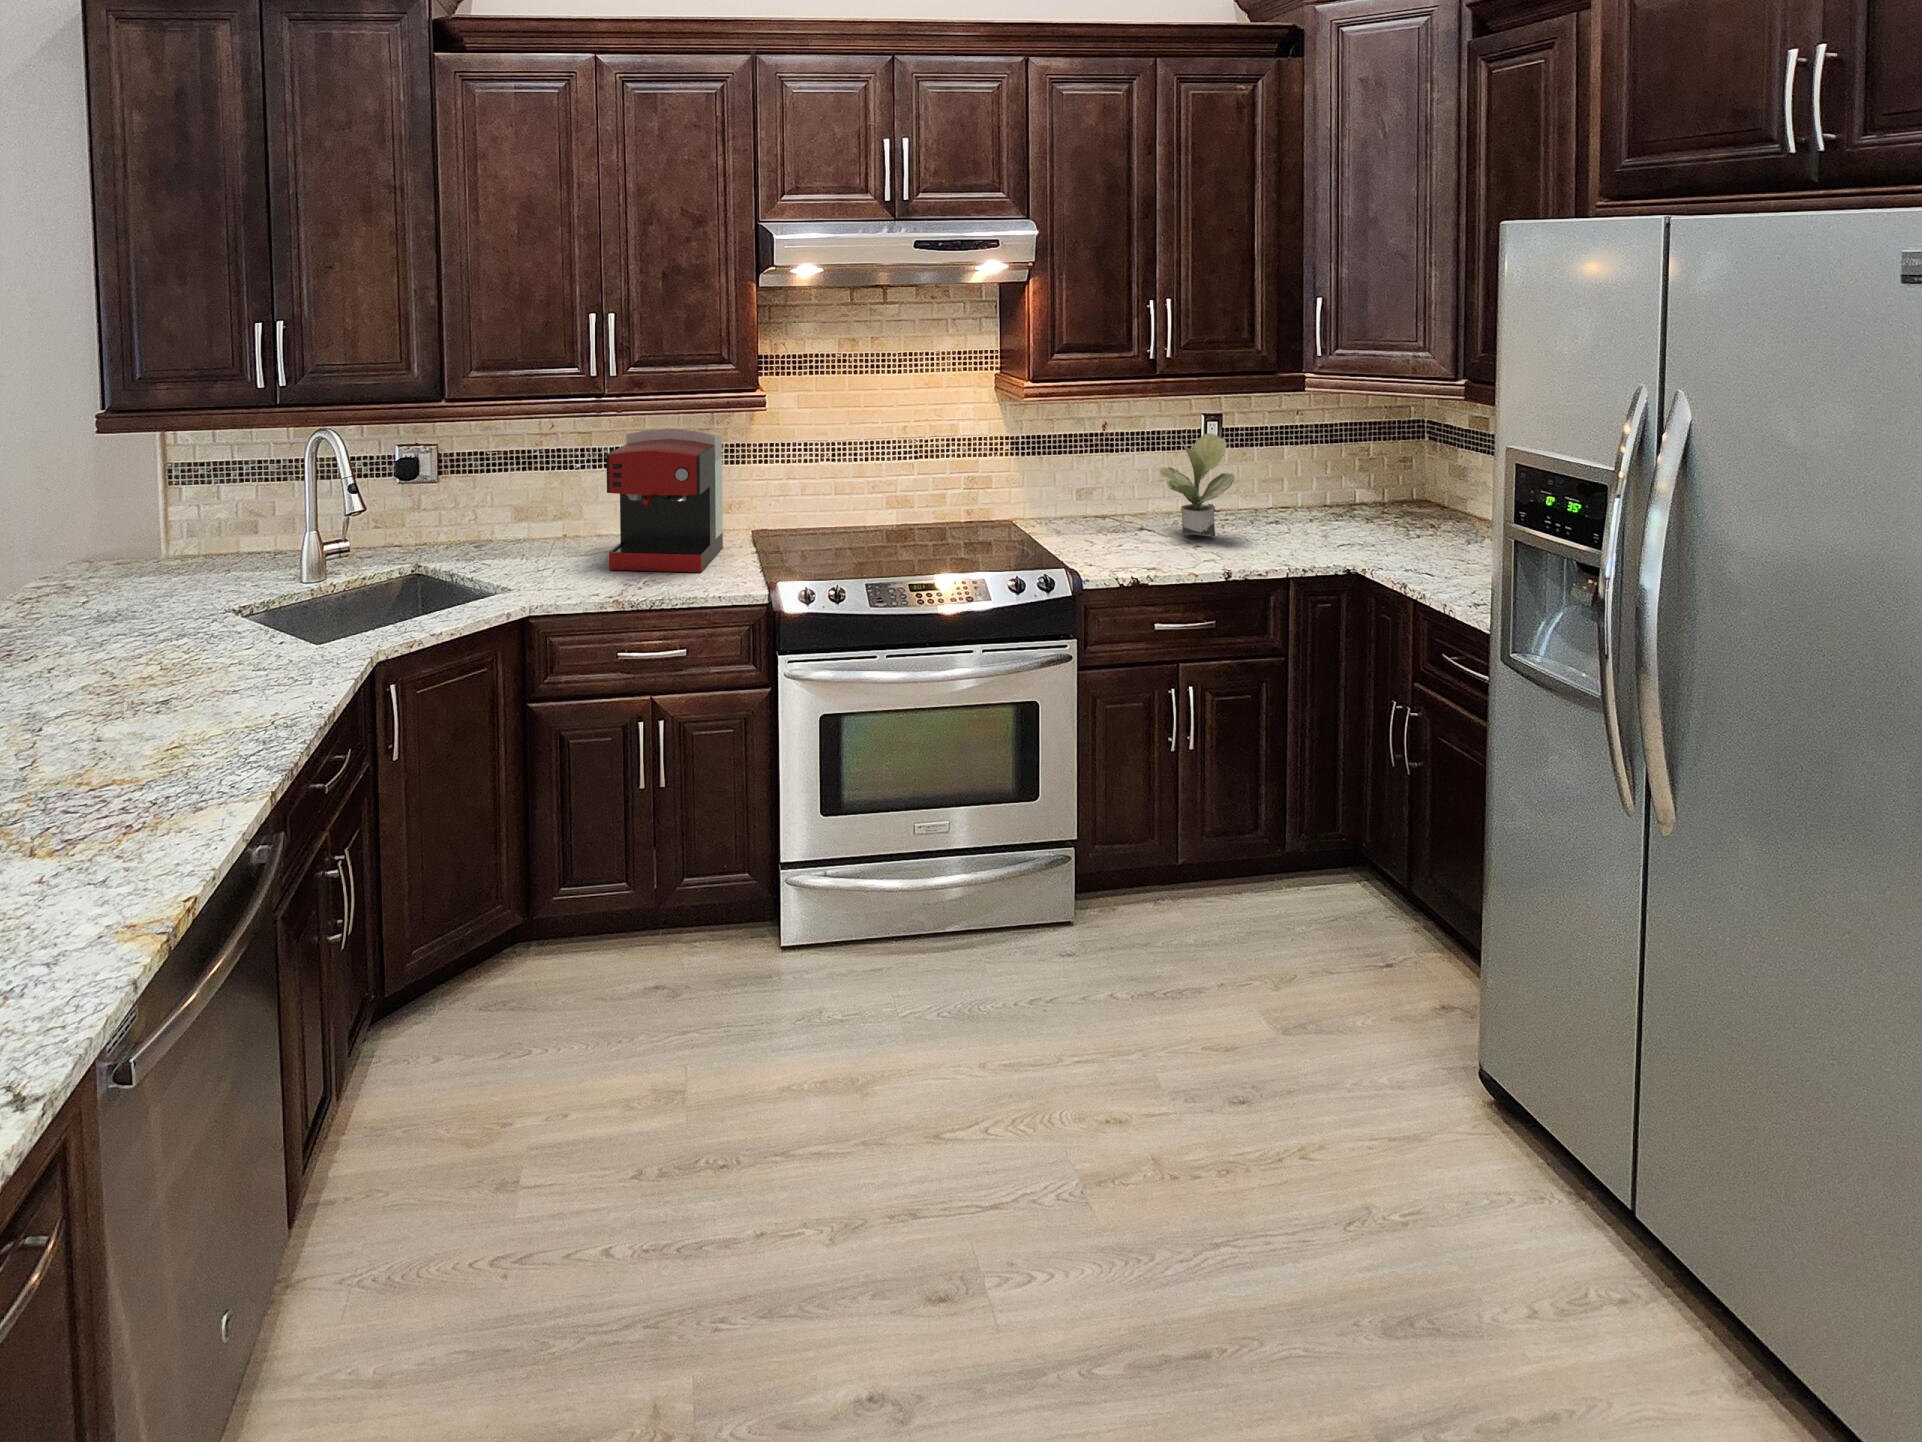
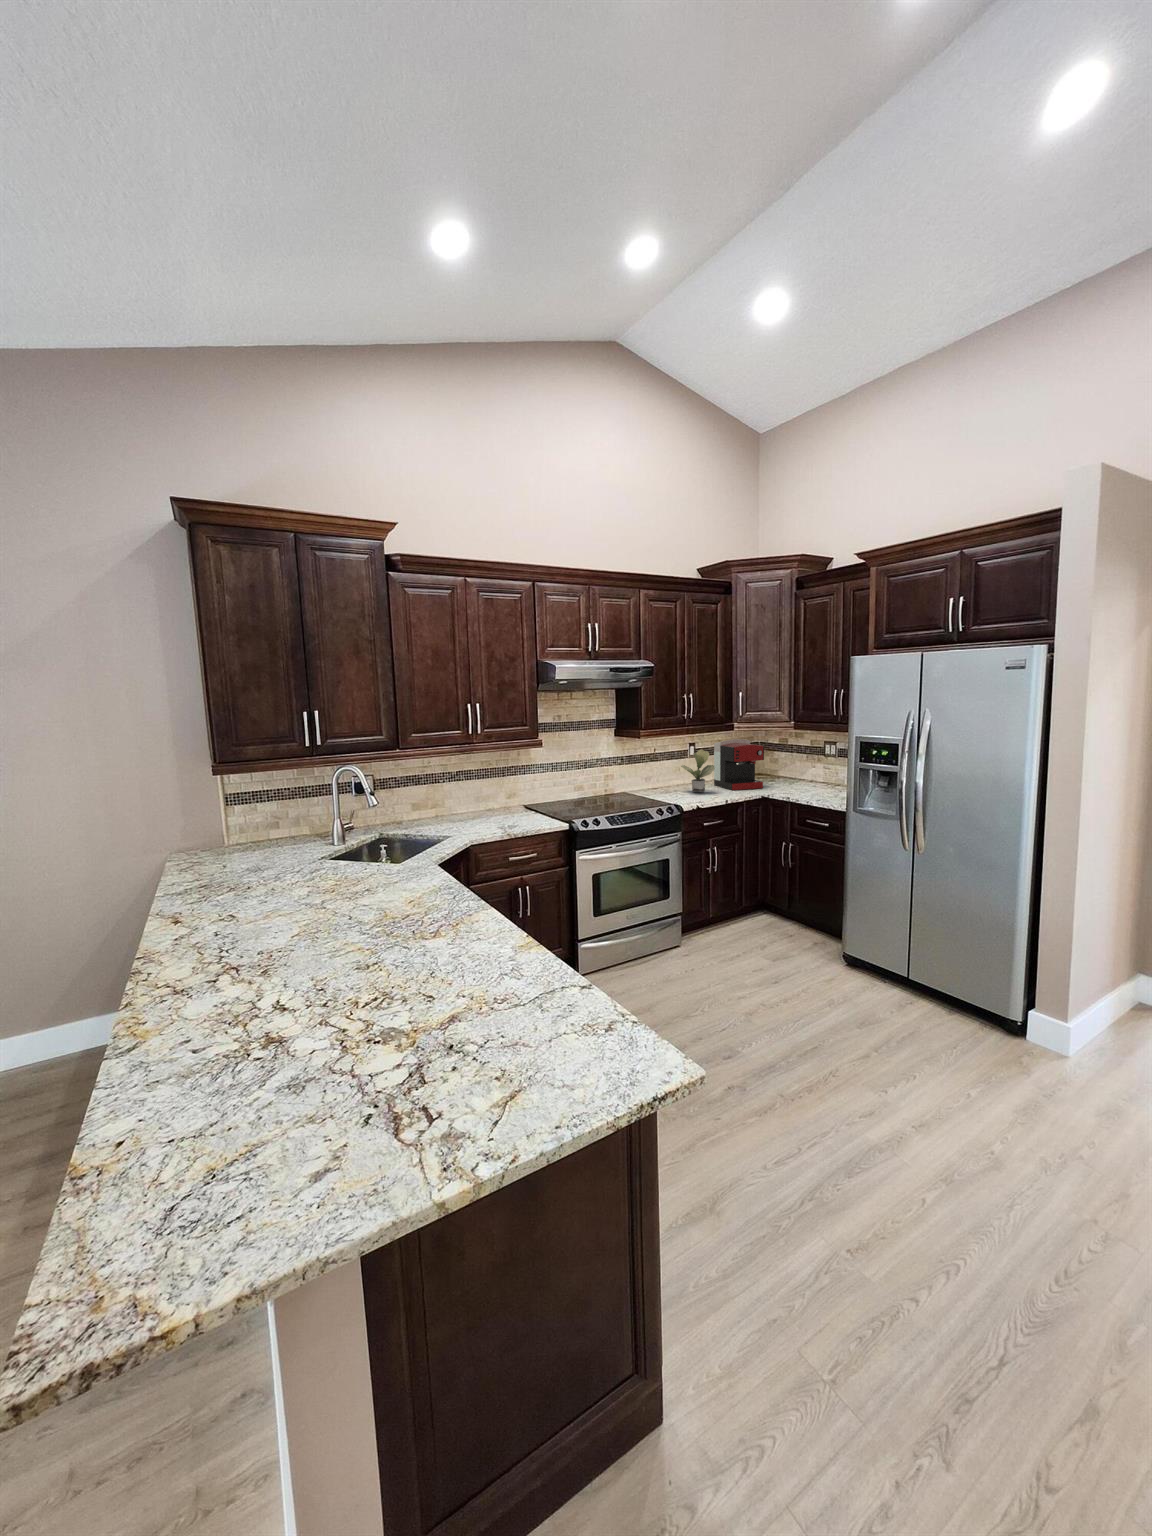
coffee maker: present [606,429,723,572] -> present [714,739,764,790]

